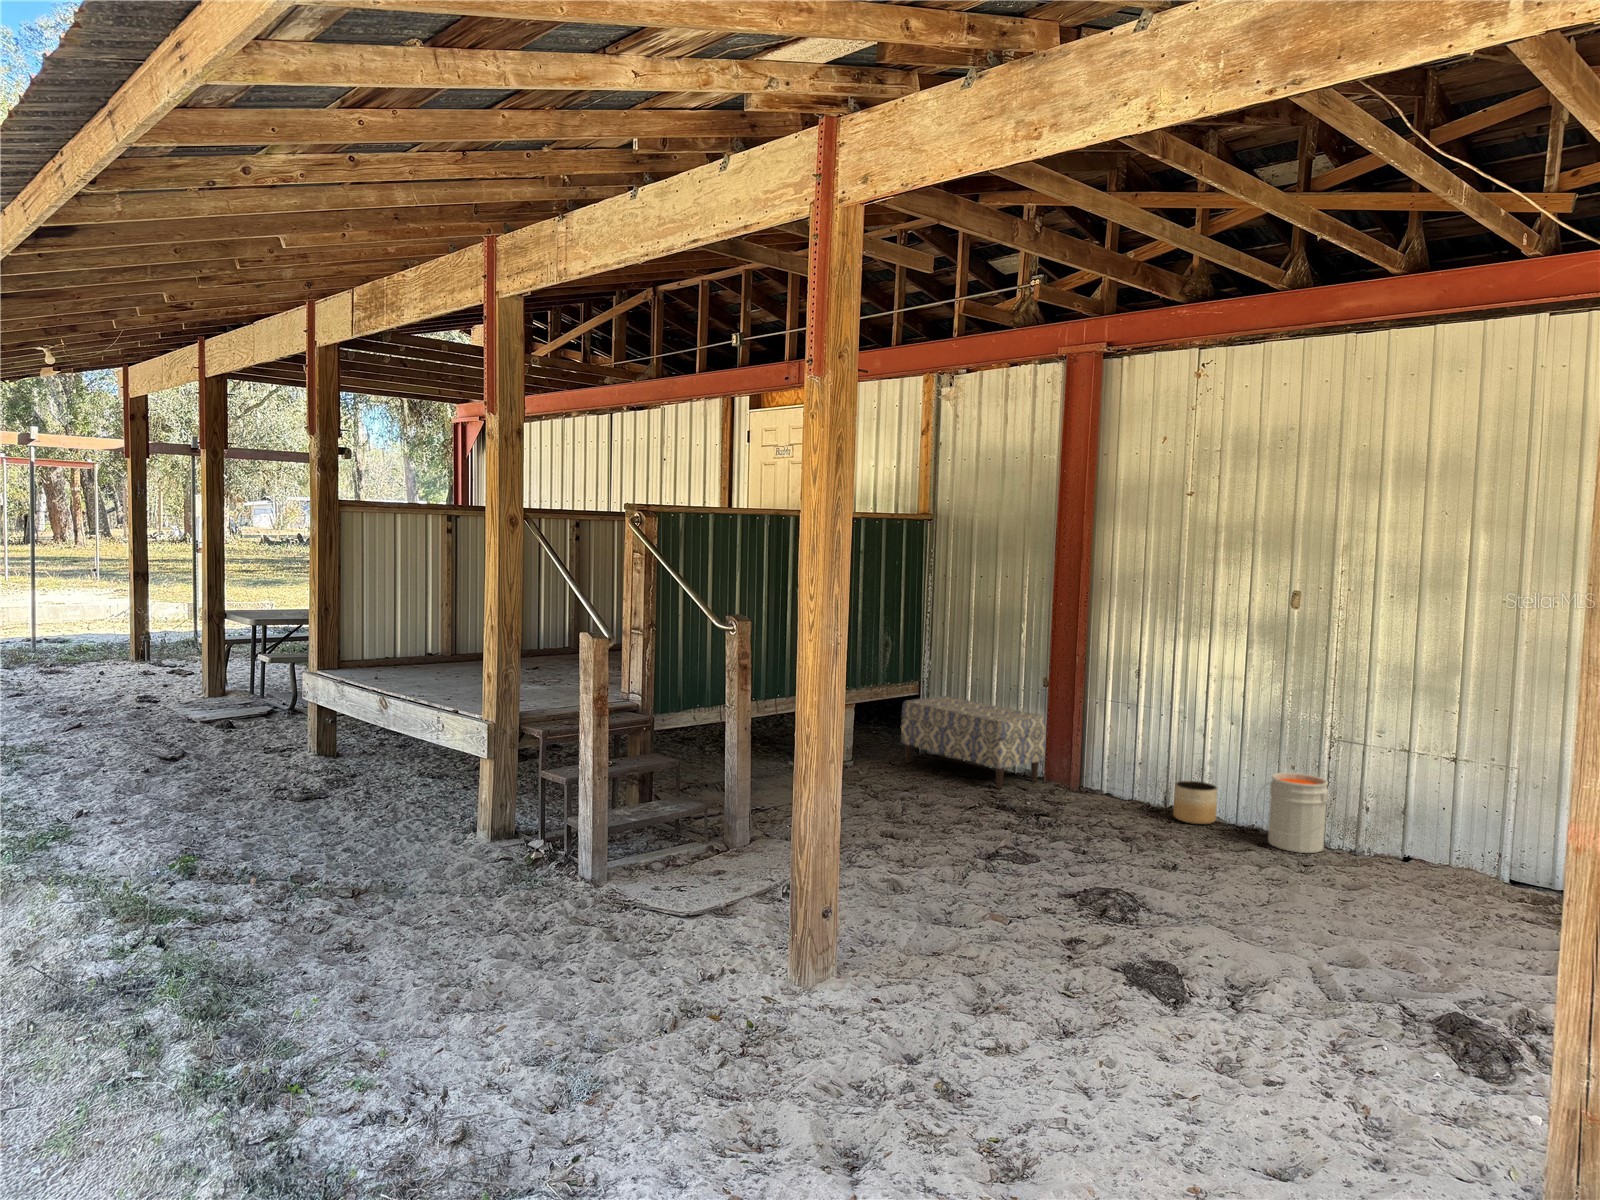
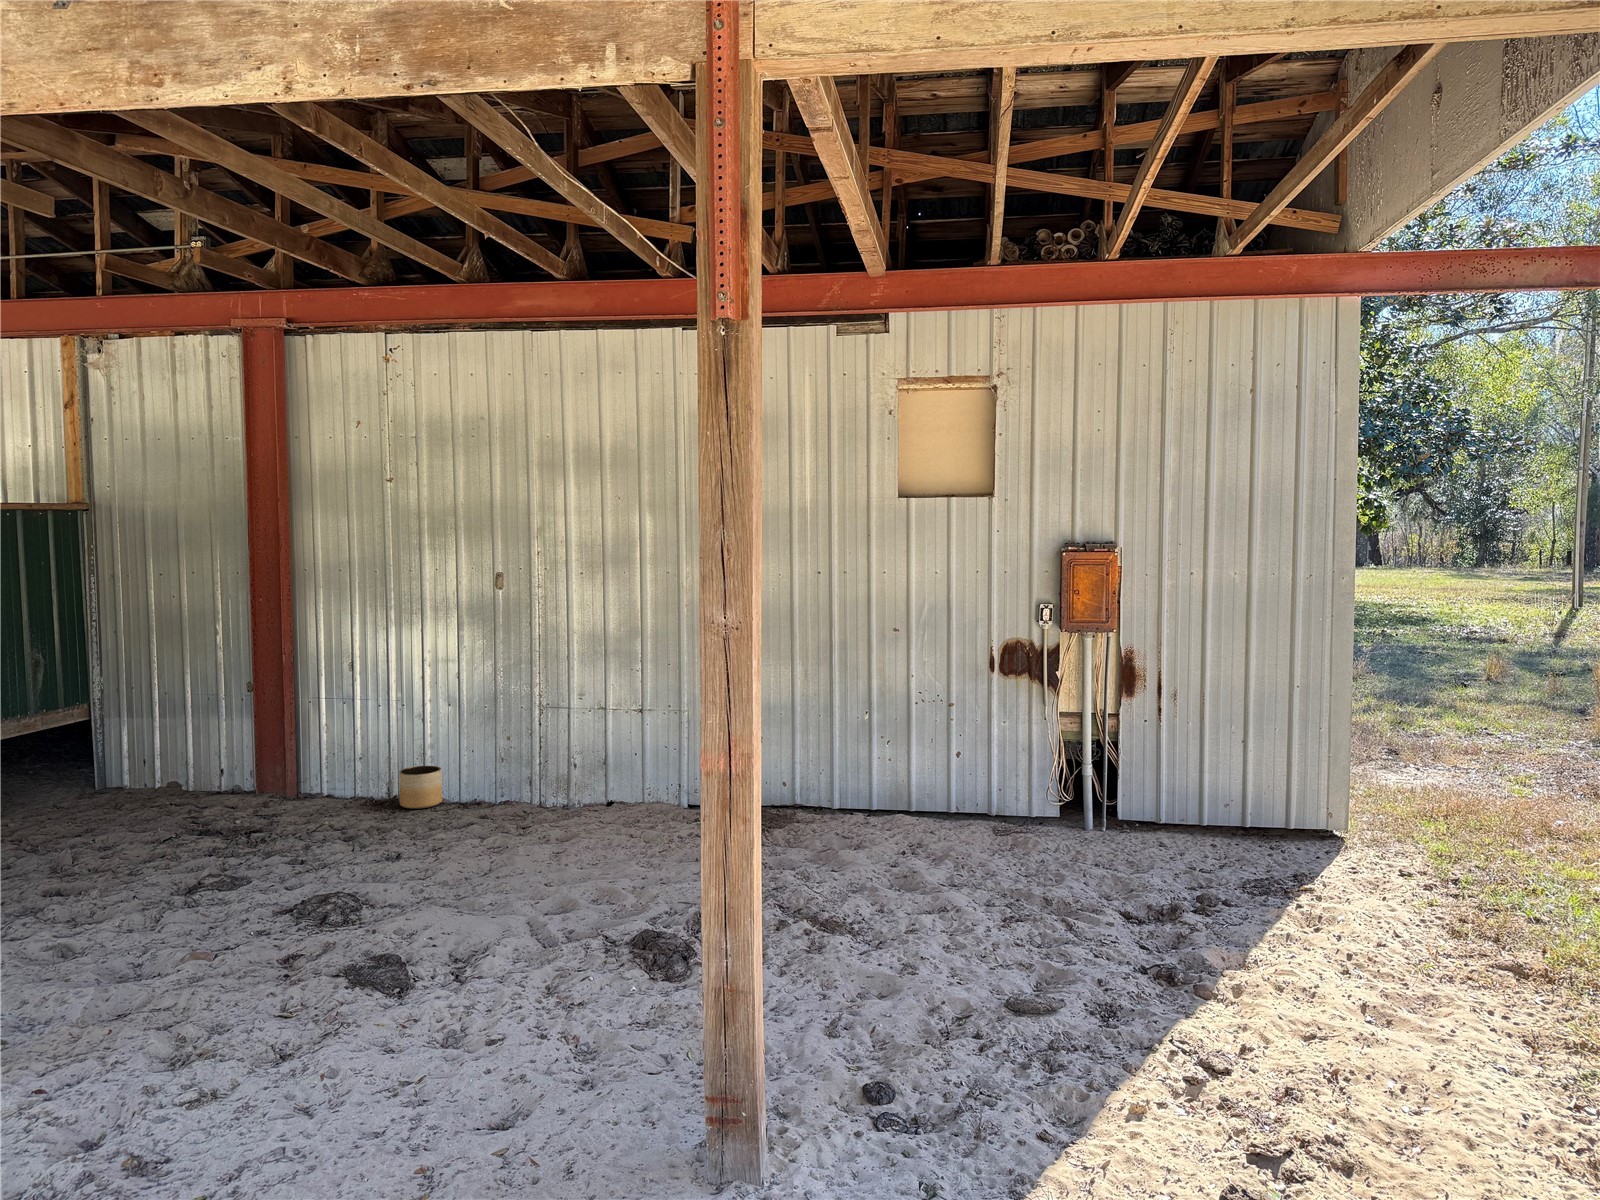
bench: present [901,696,1045,789] -> none [57,720,253,815]
bucket: present [1257,772,1329,853] -> none [477,741,545,815]

